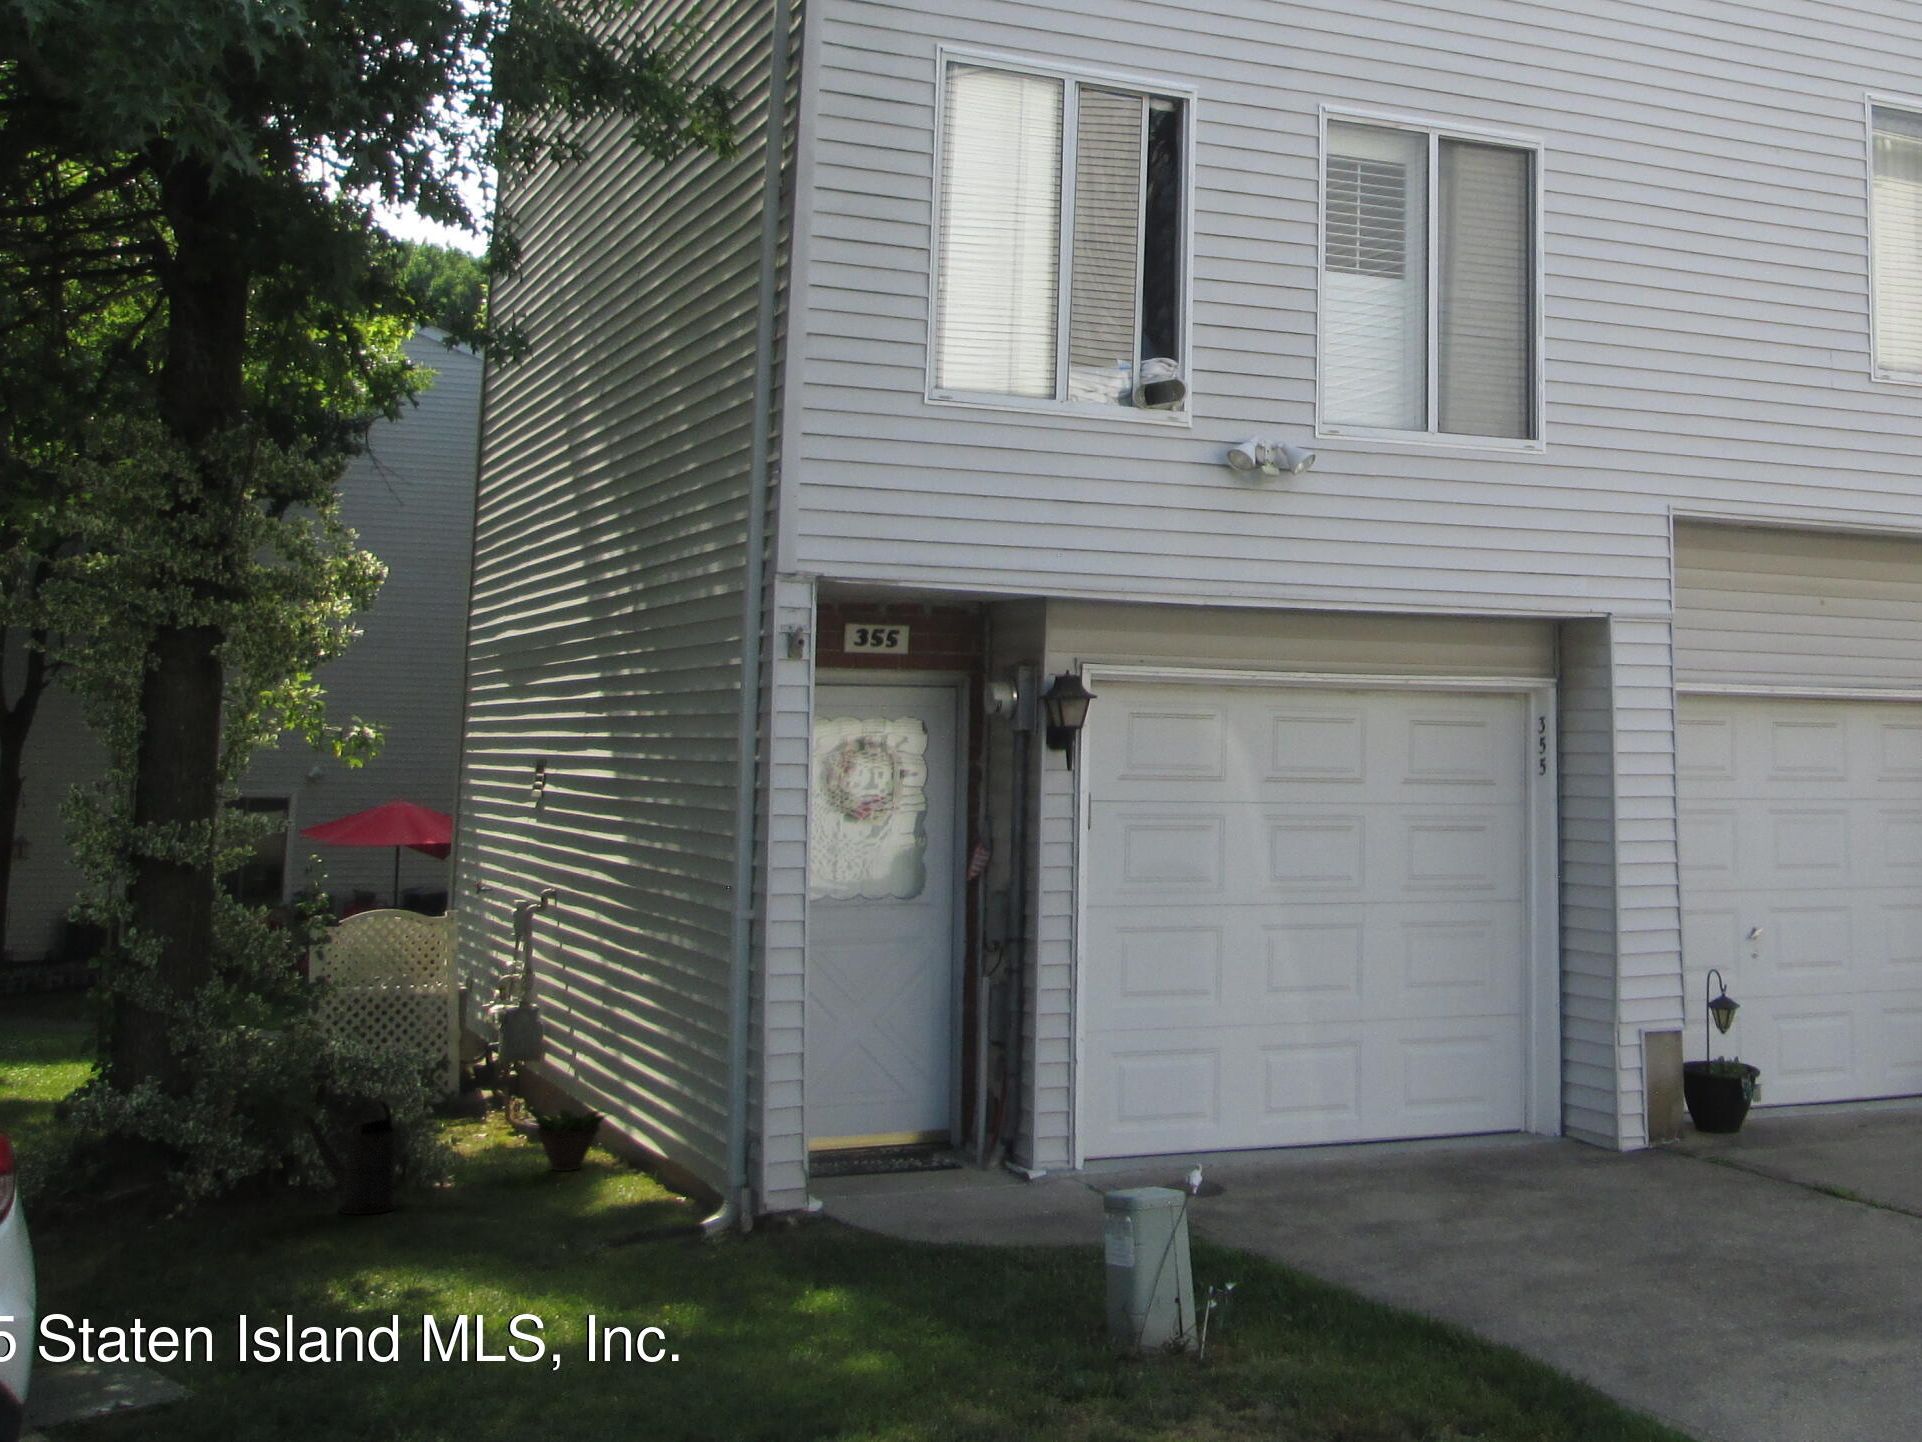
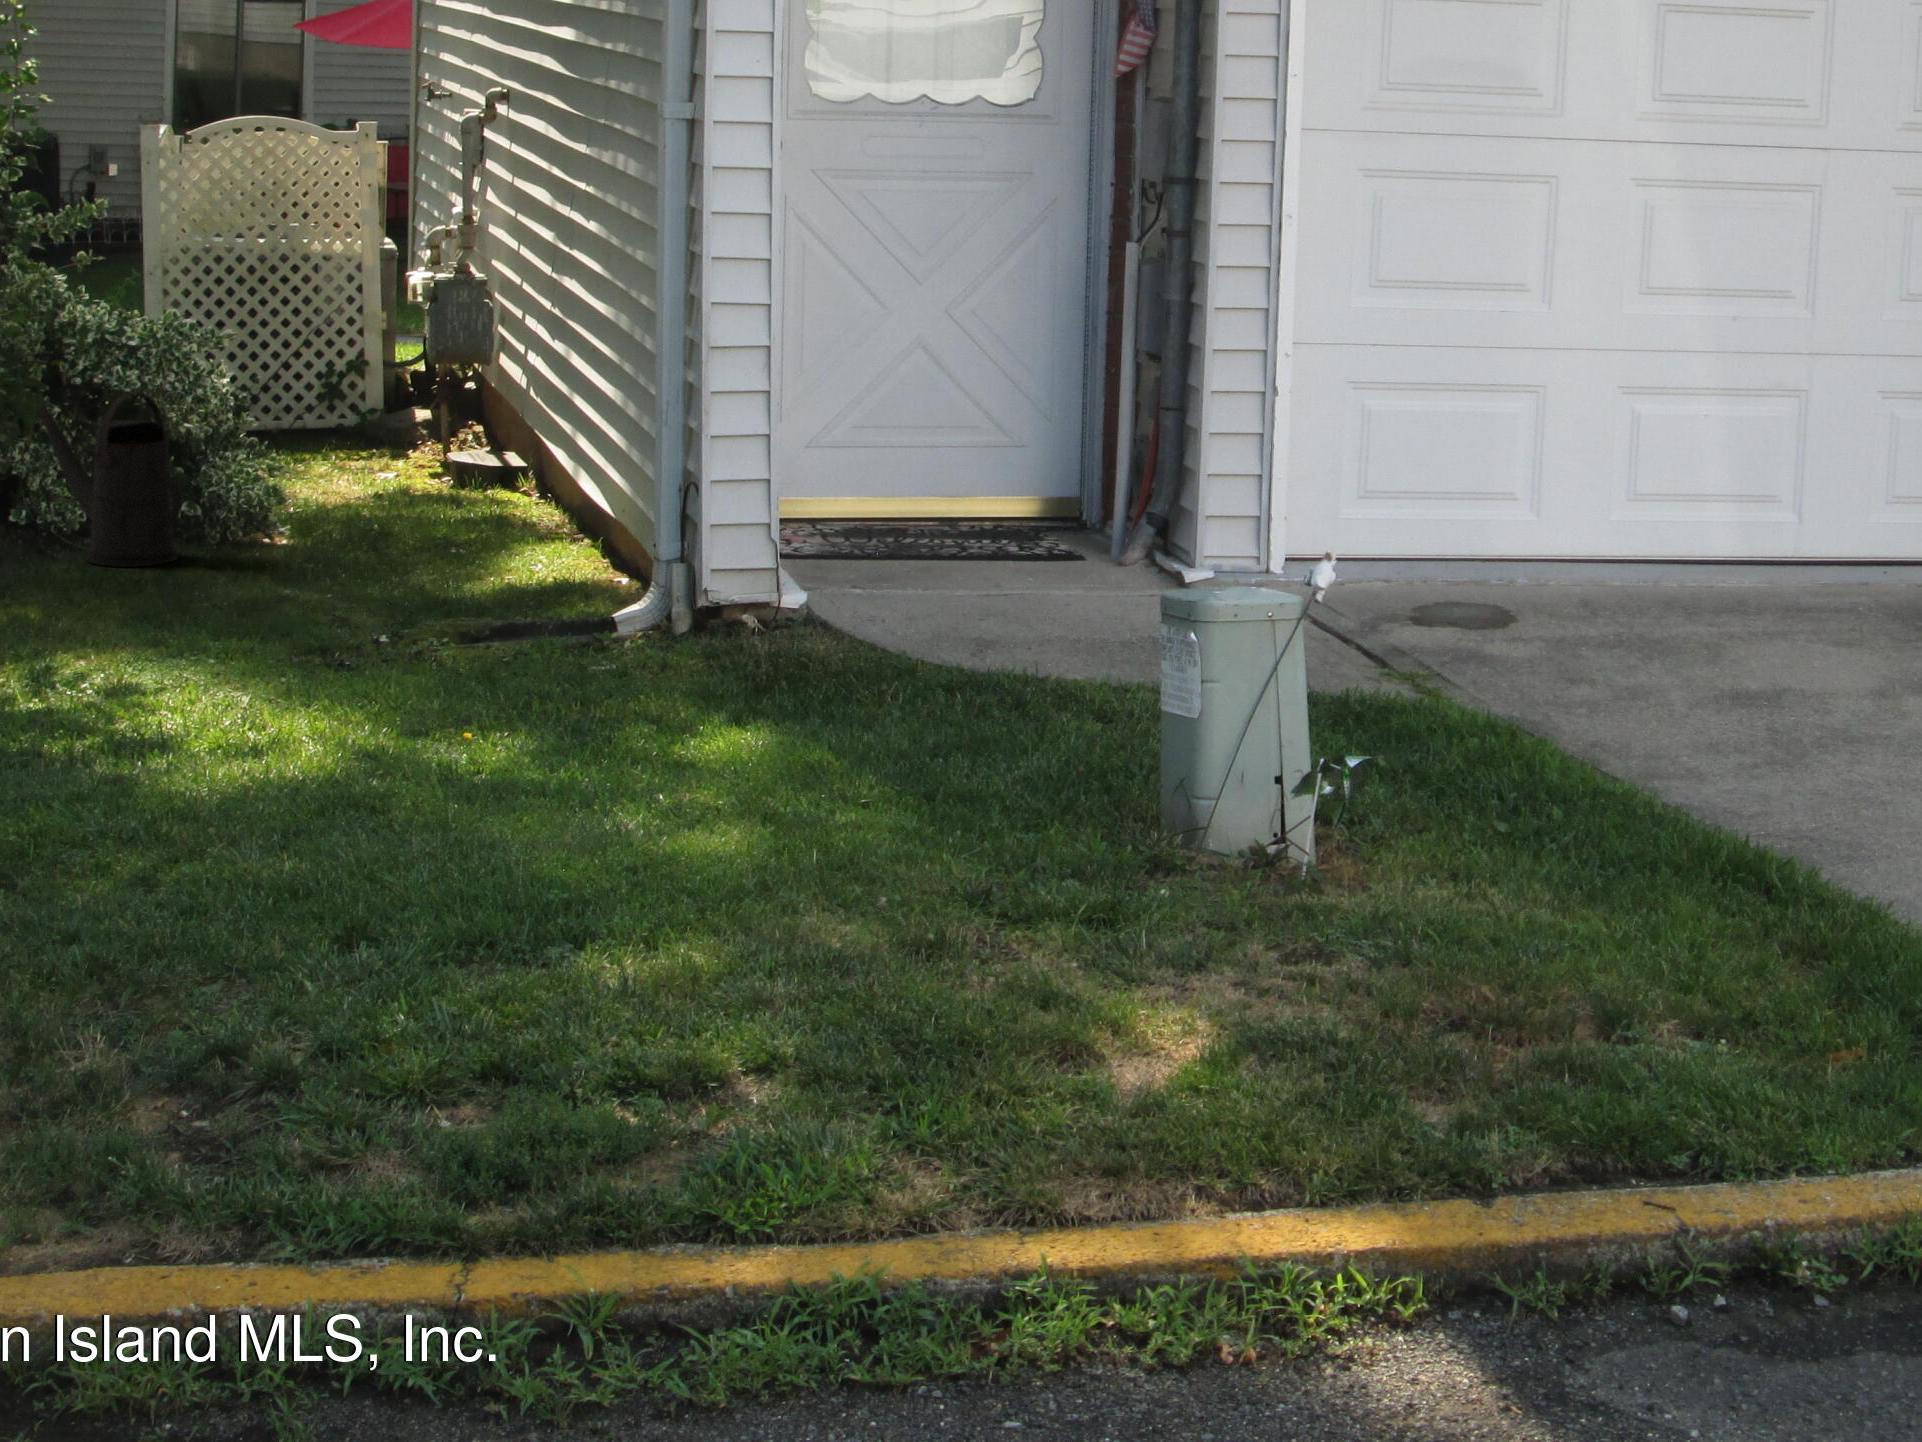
decorative plant: present [525,1108,607,1171] -> none [404,417,556,520]

